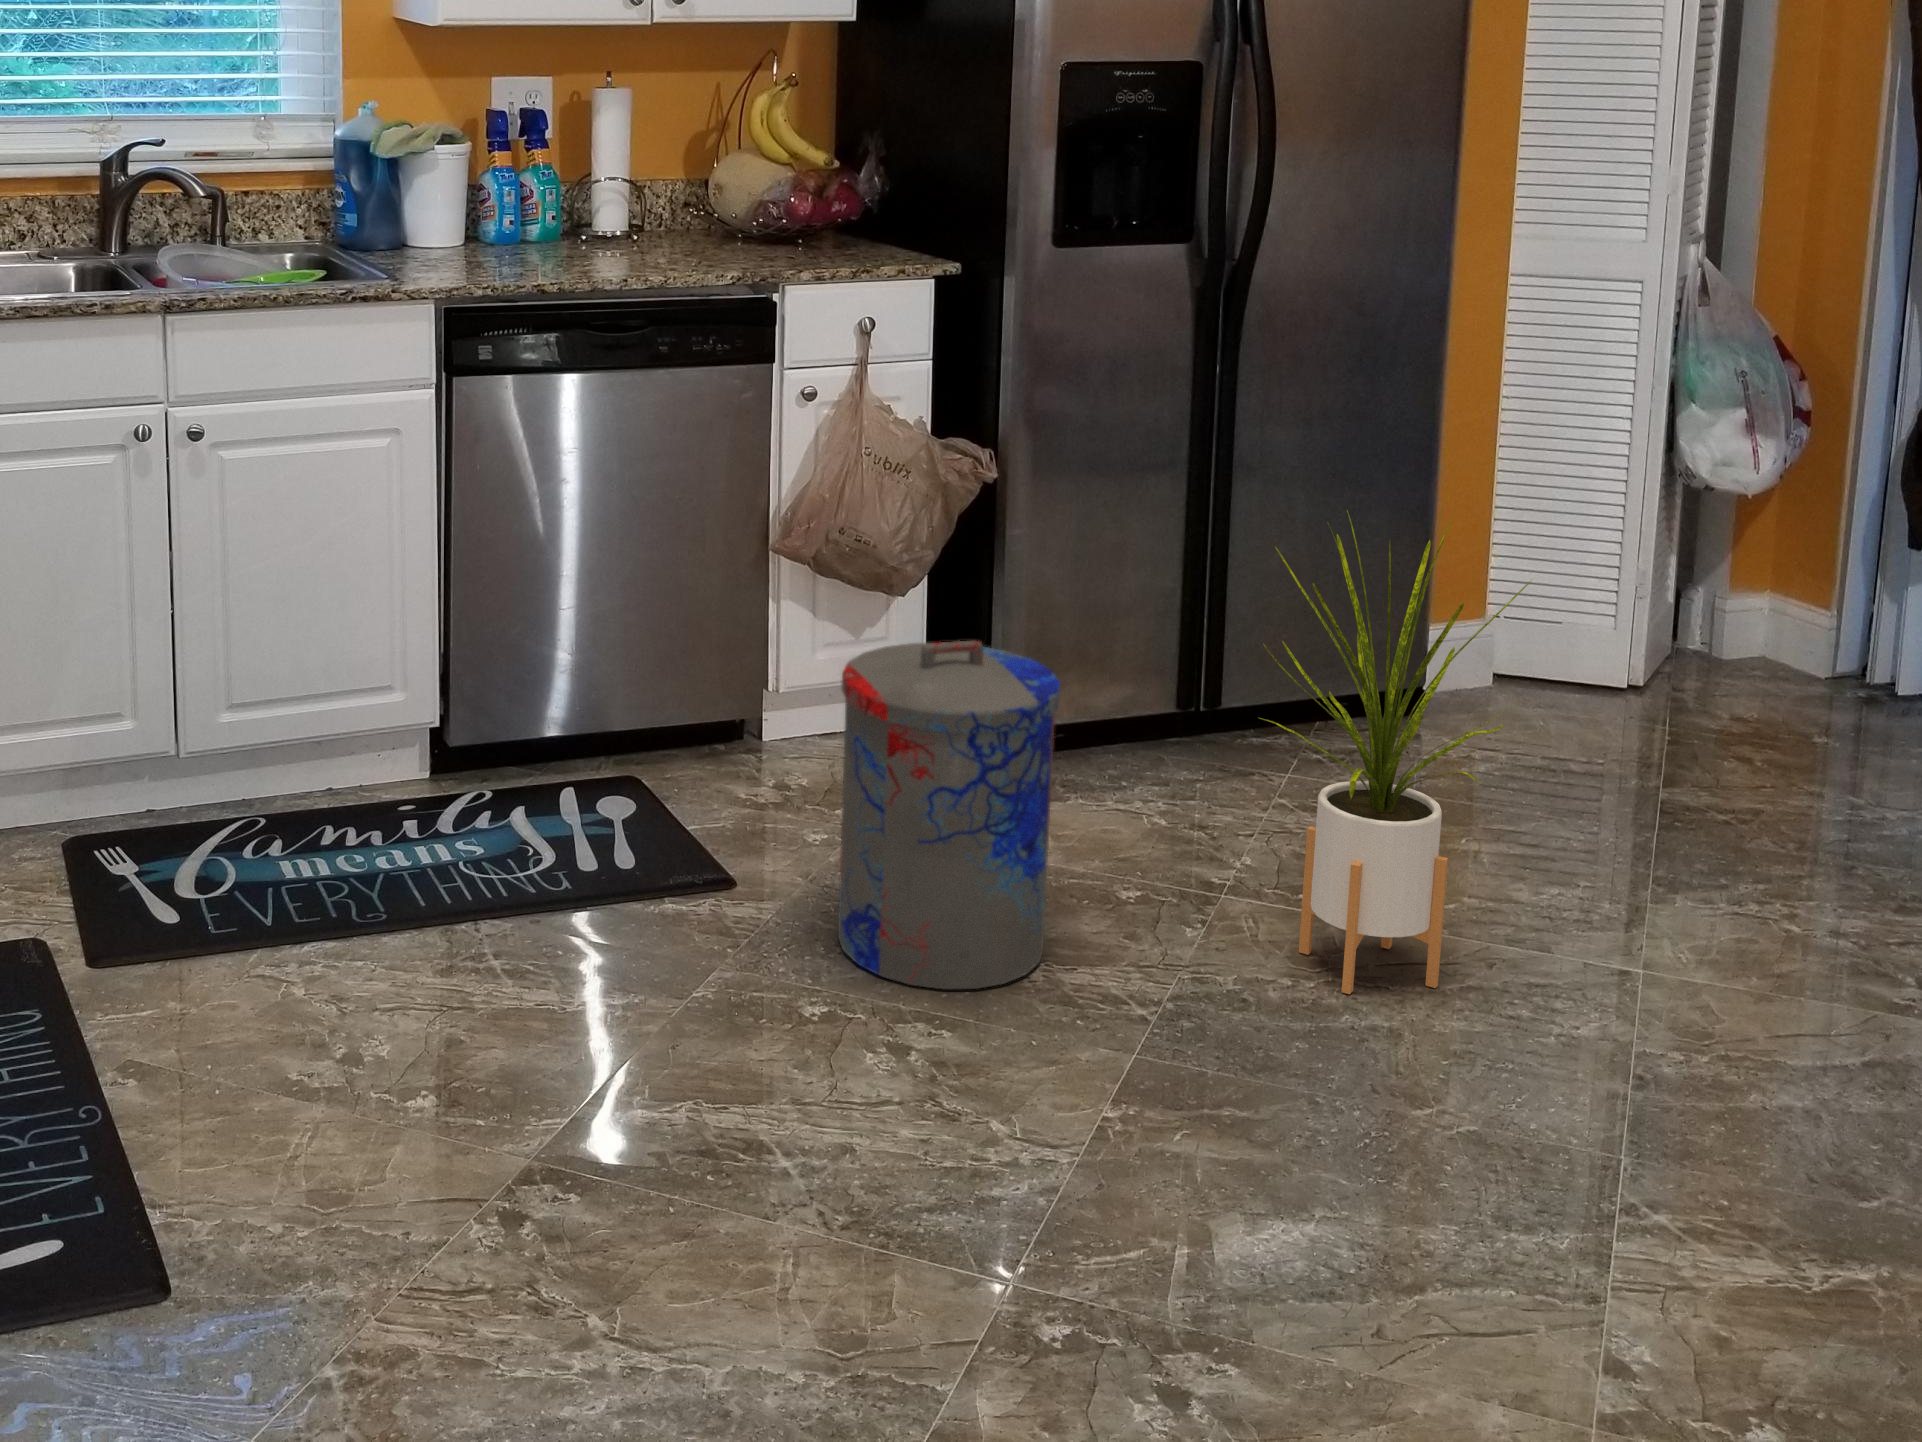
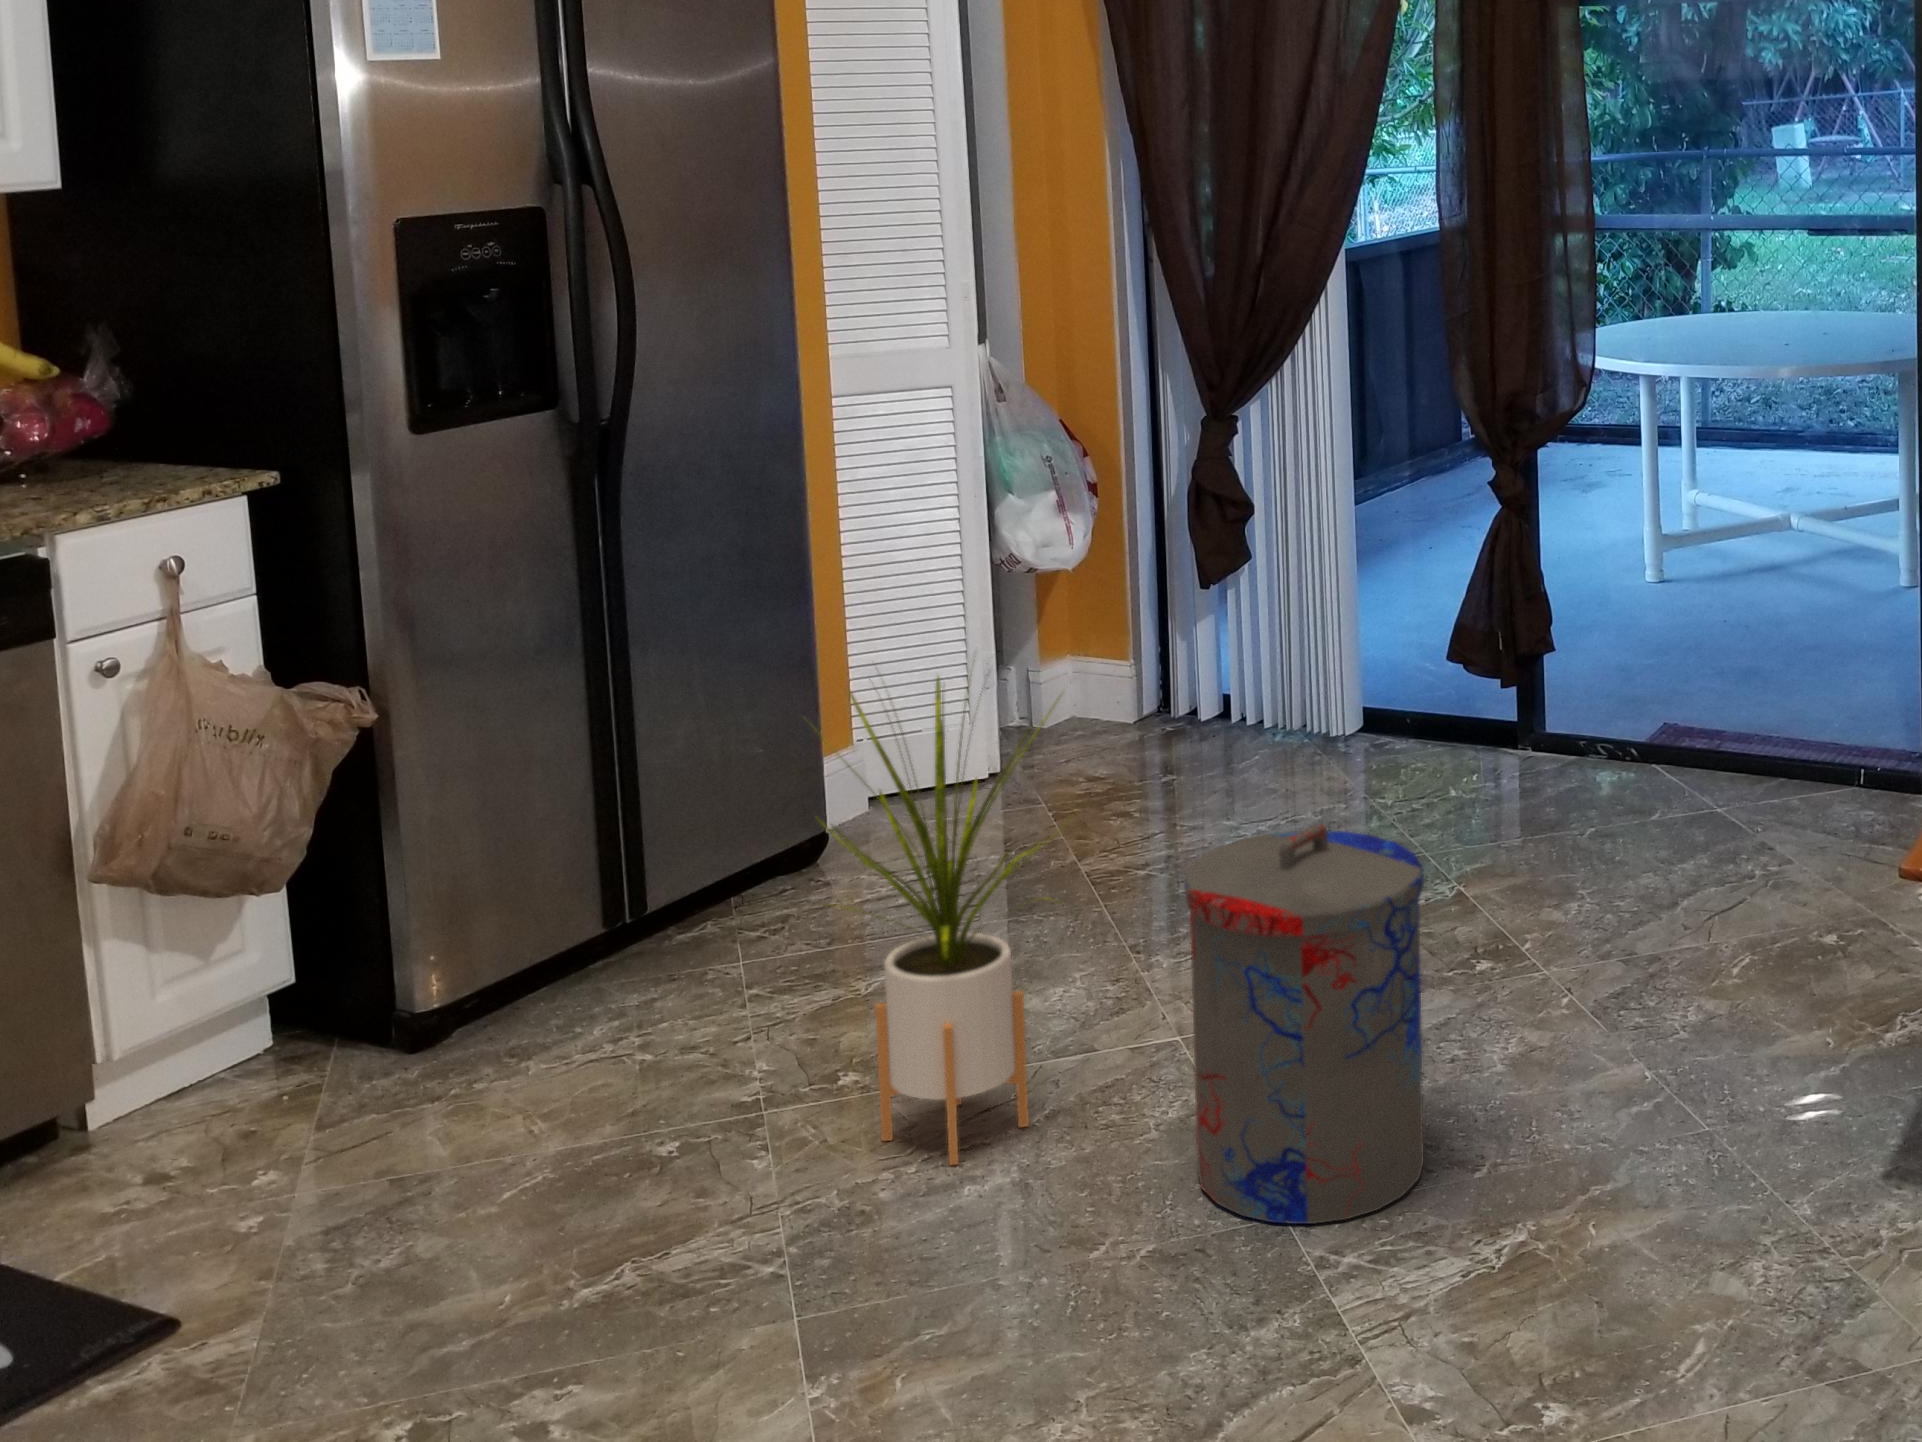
trash can: present [838,641,1060,989] -> present [1184,824,1424,1224]

